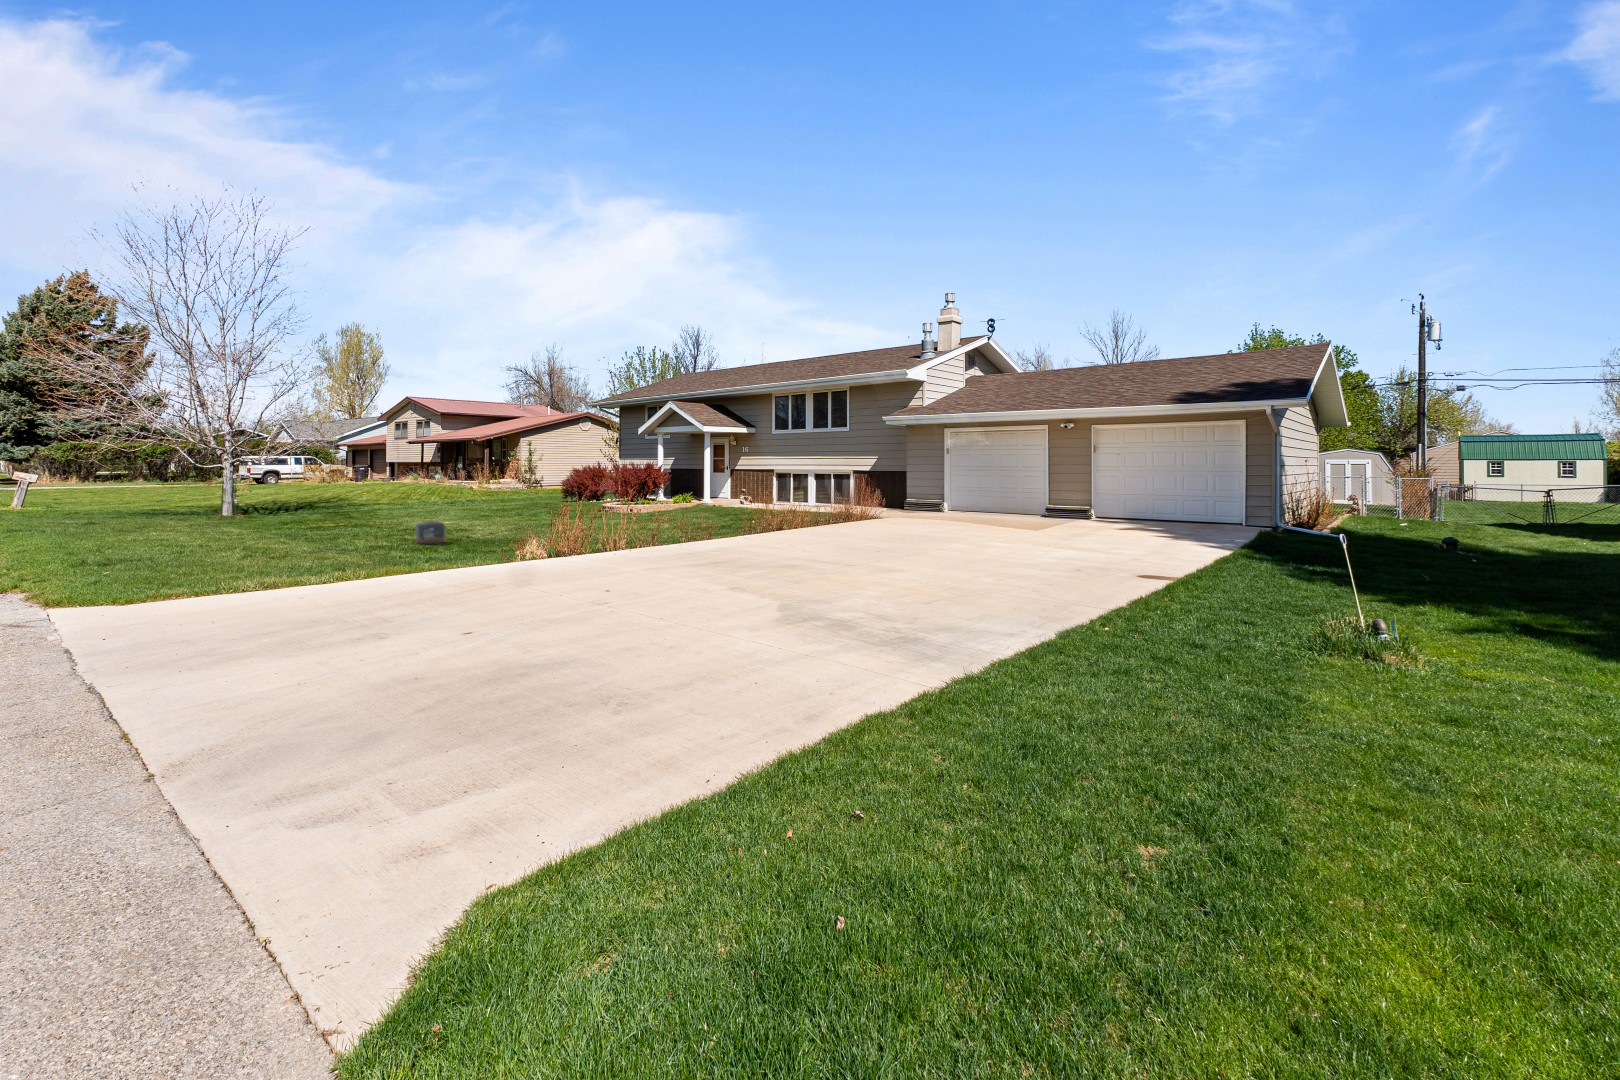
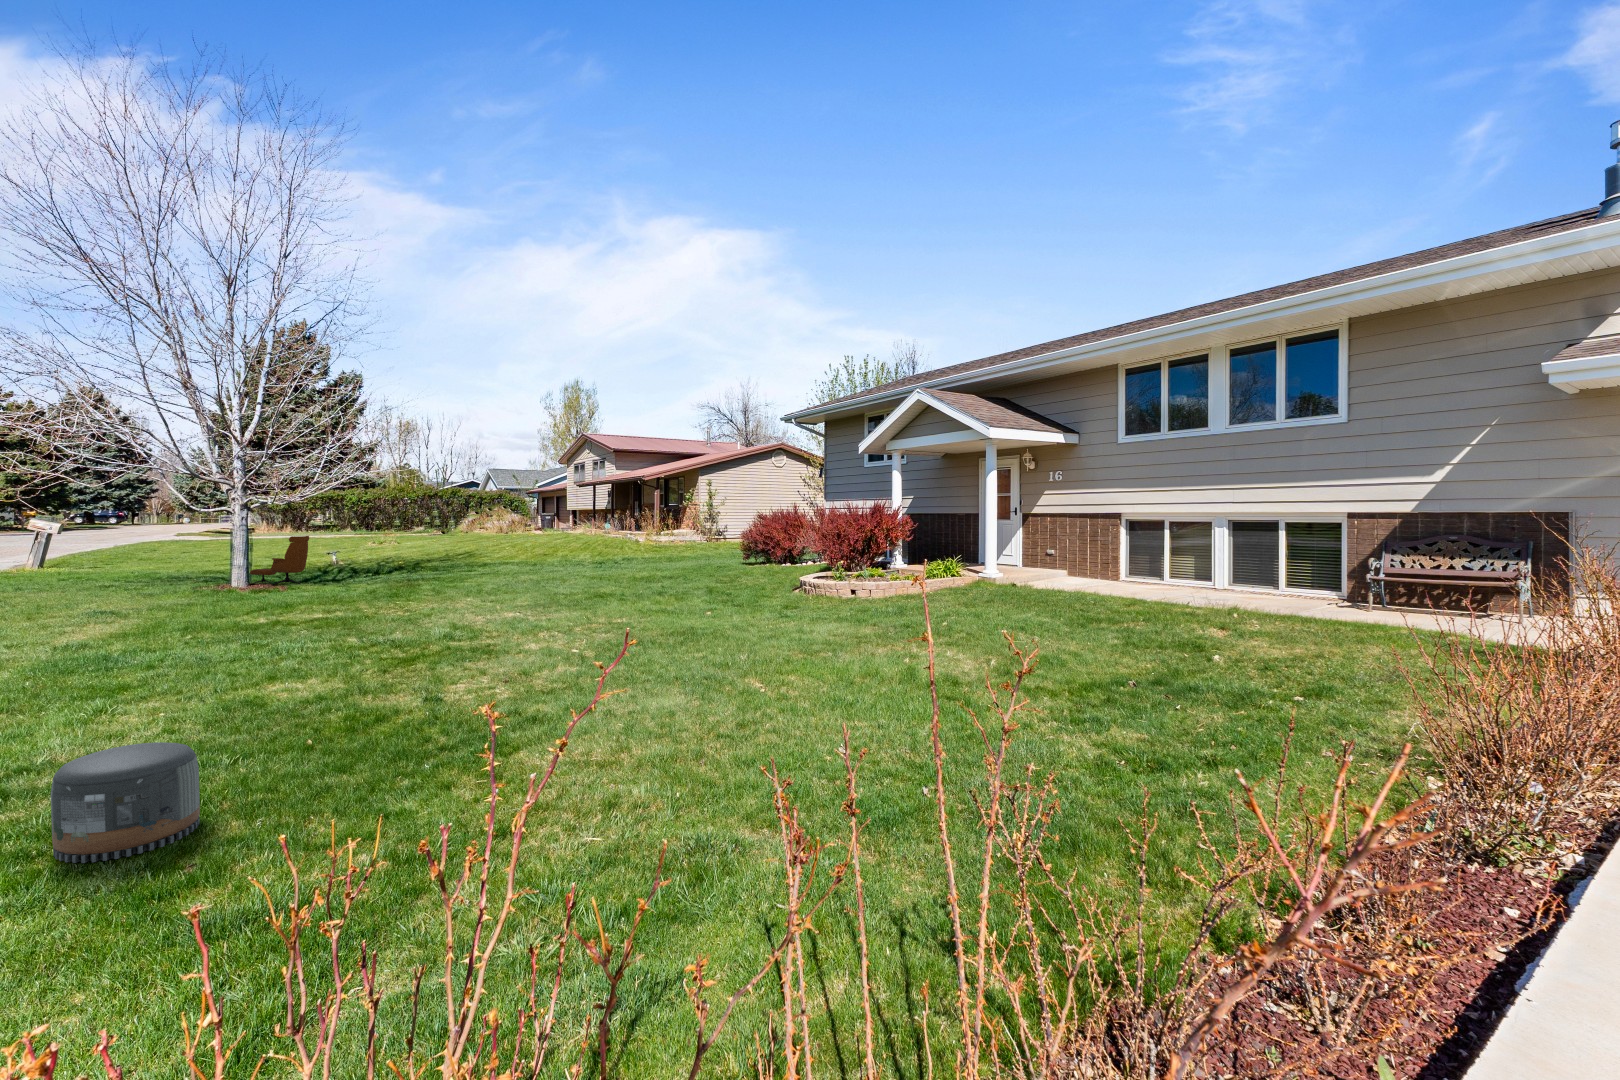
lounge chair: none [247,477,288,507] -> present [250,536,309,585]

